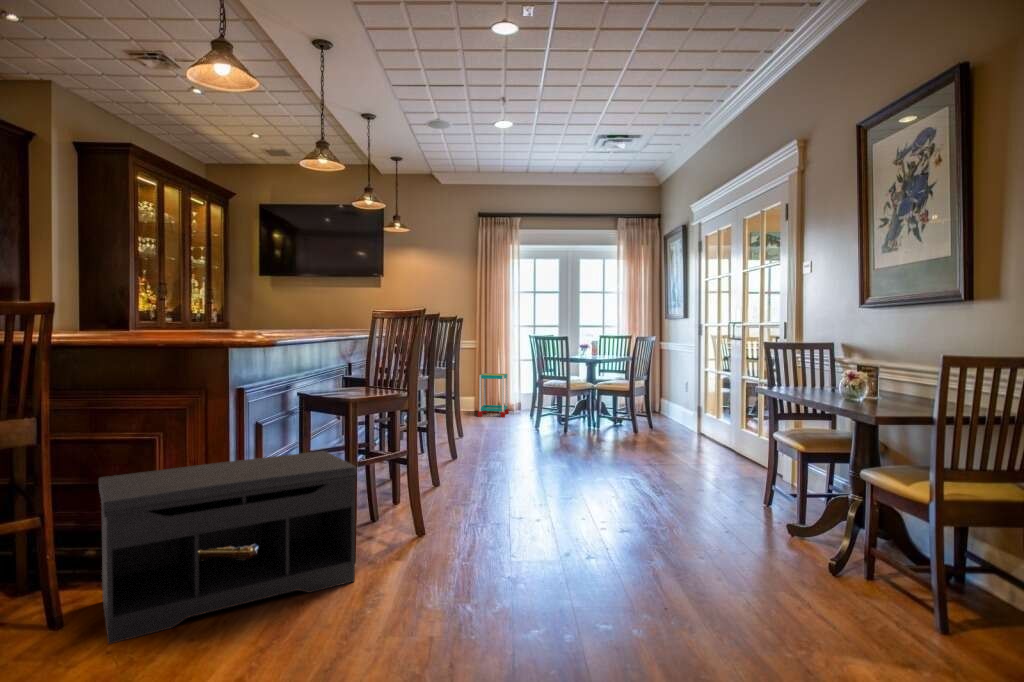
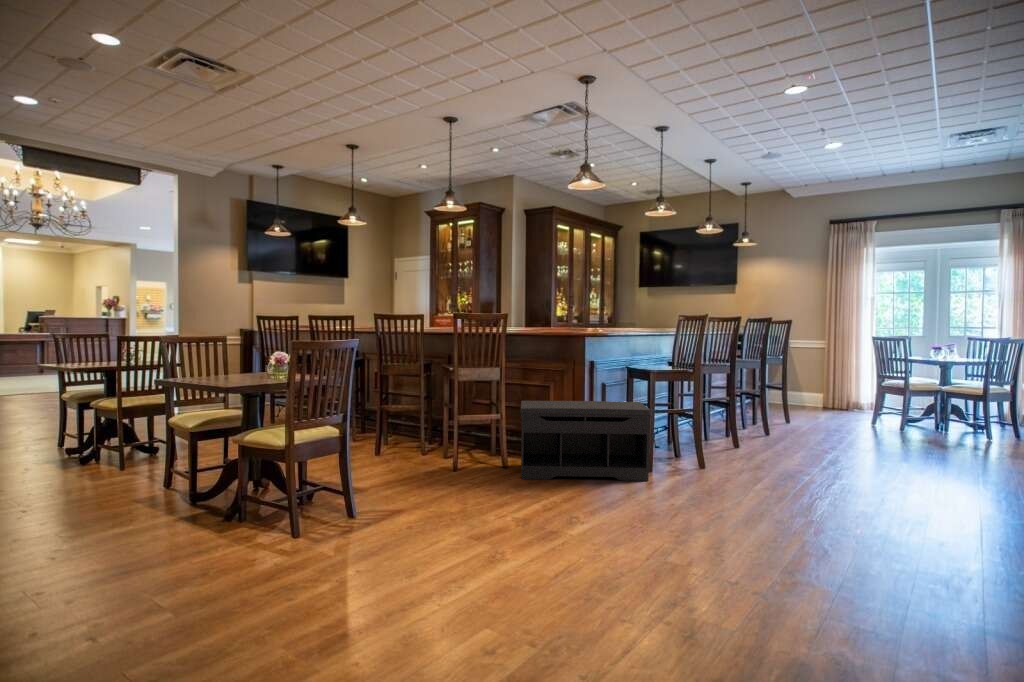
side table: present [478,373,509,417] -> none [821,371,857,413]

